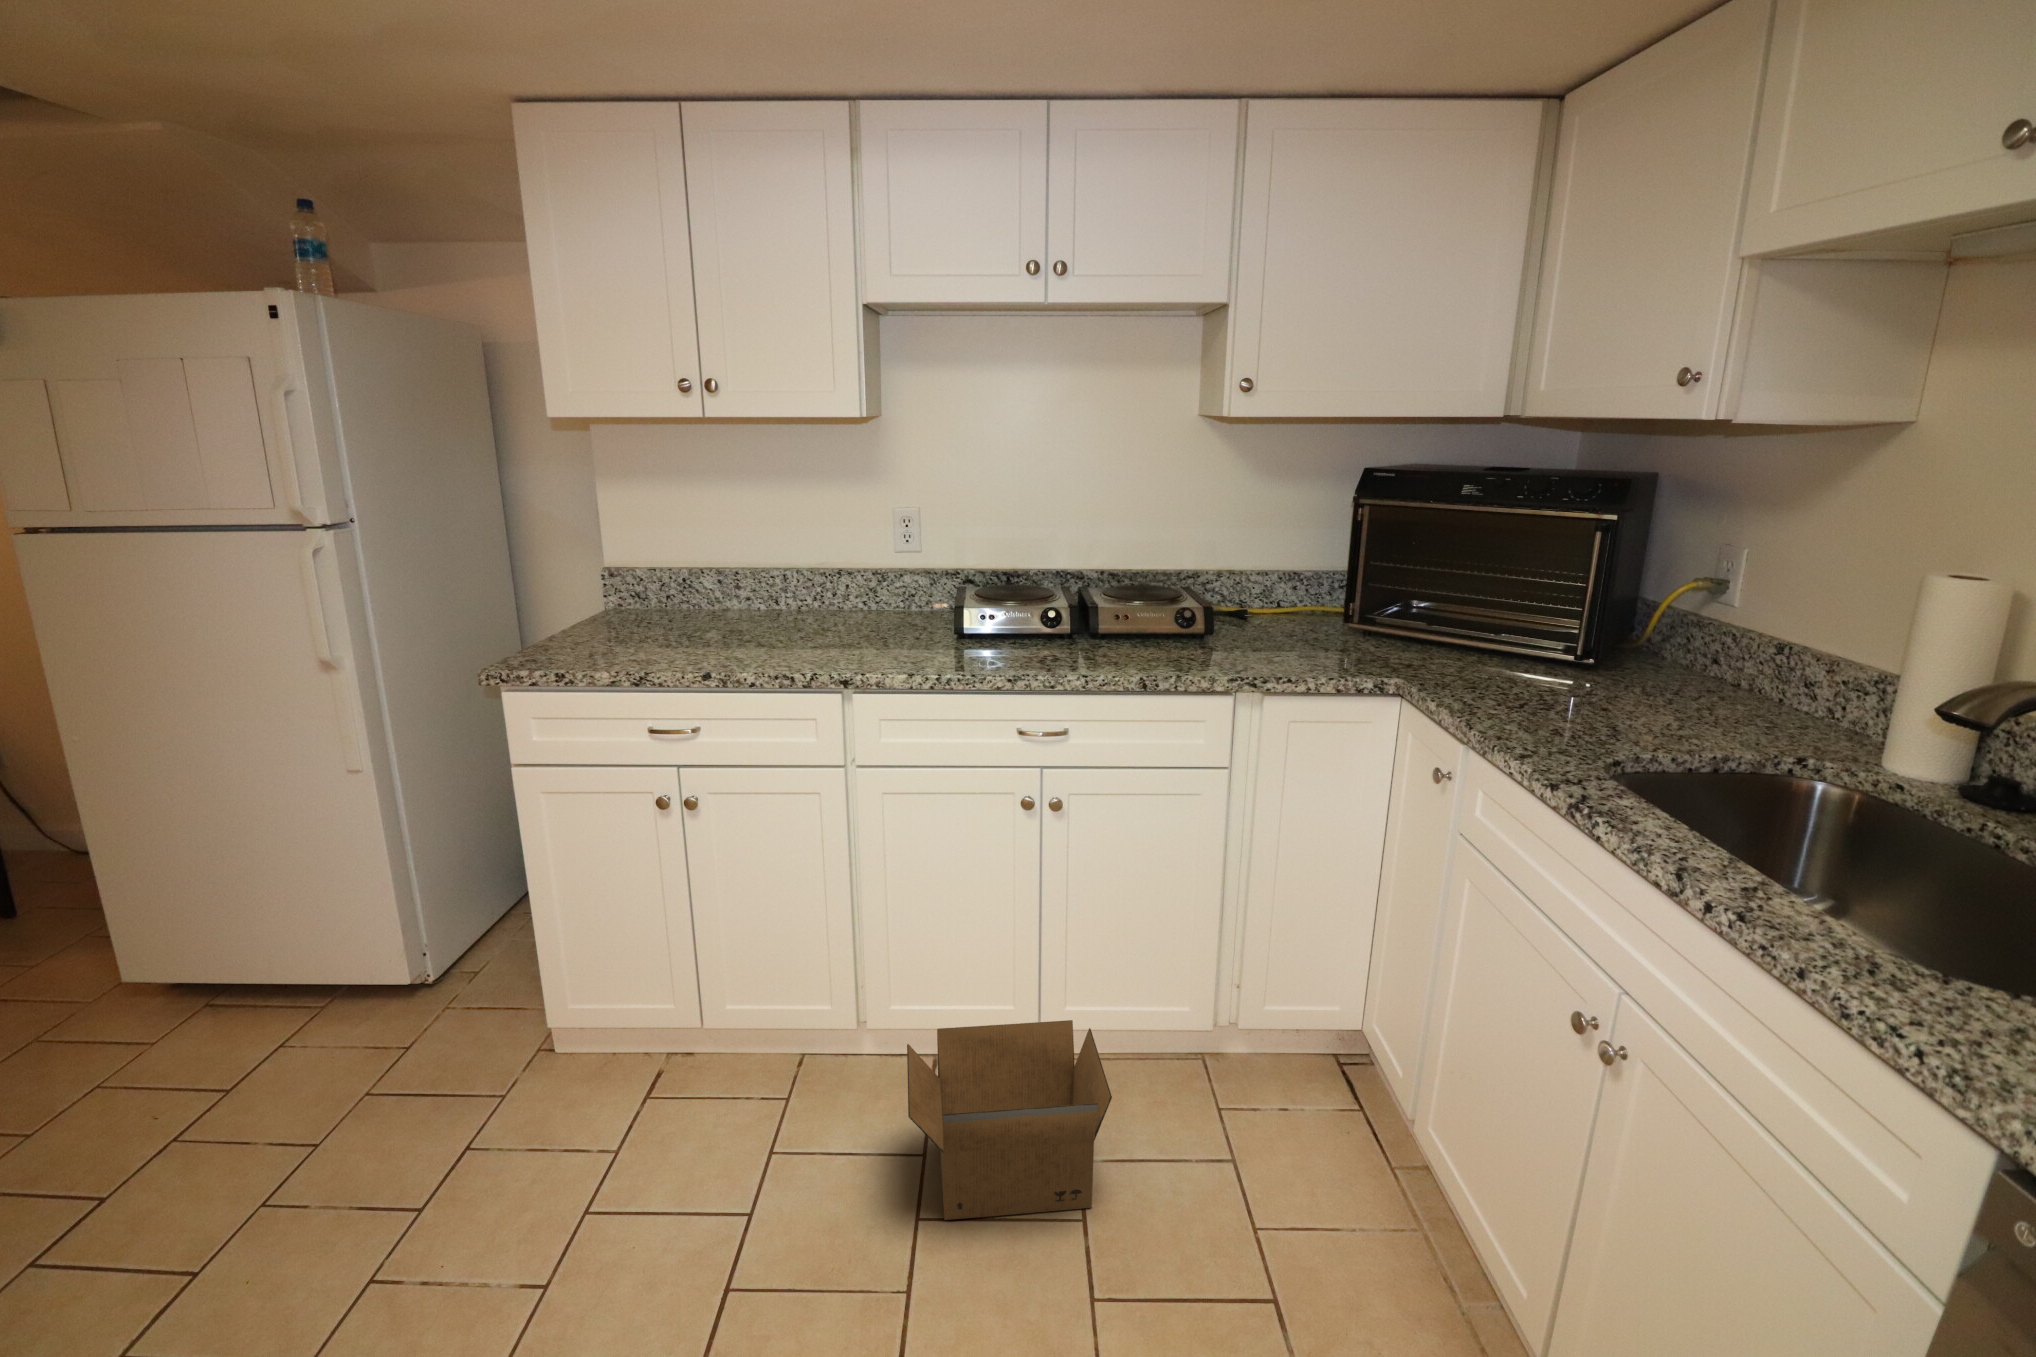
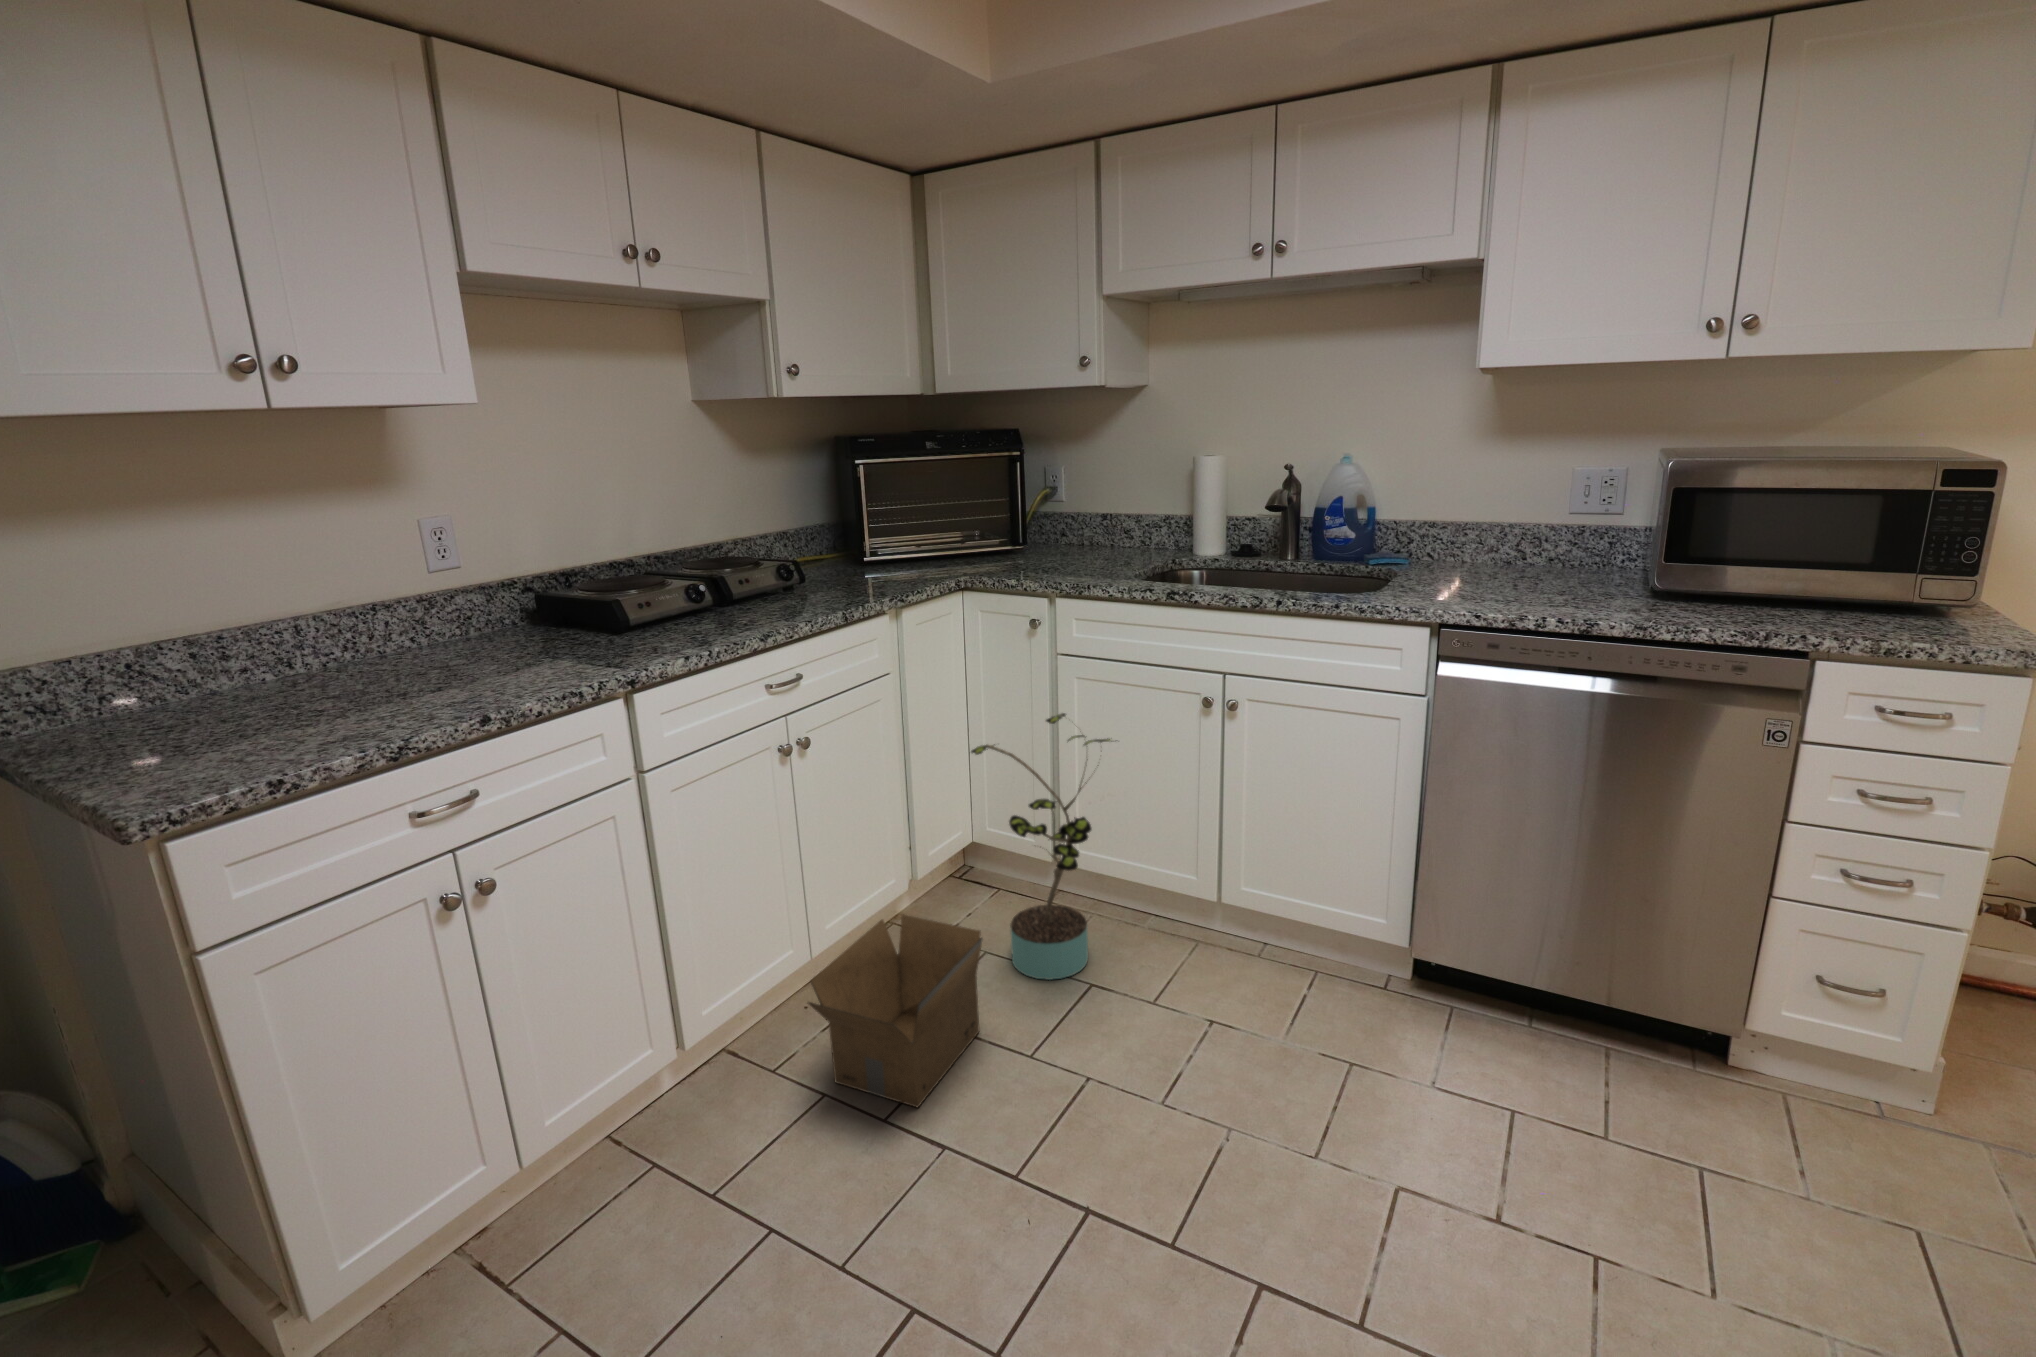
potted plant: none [1203,892,1388,1245] -> present [971,713,1112,980]

